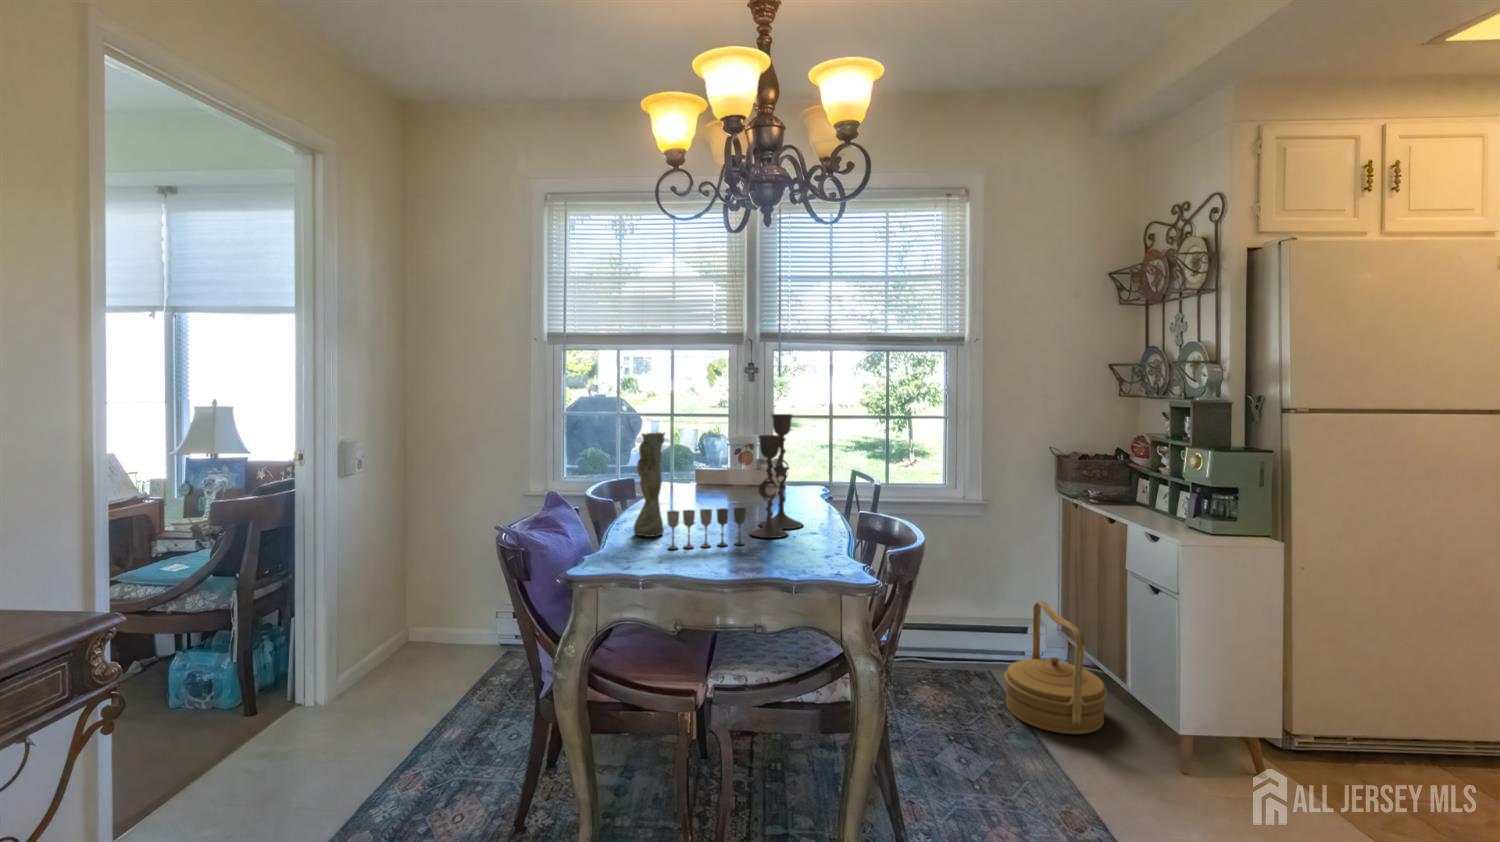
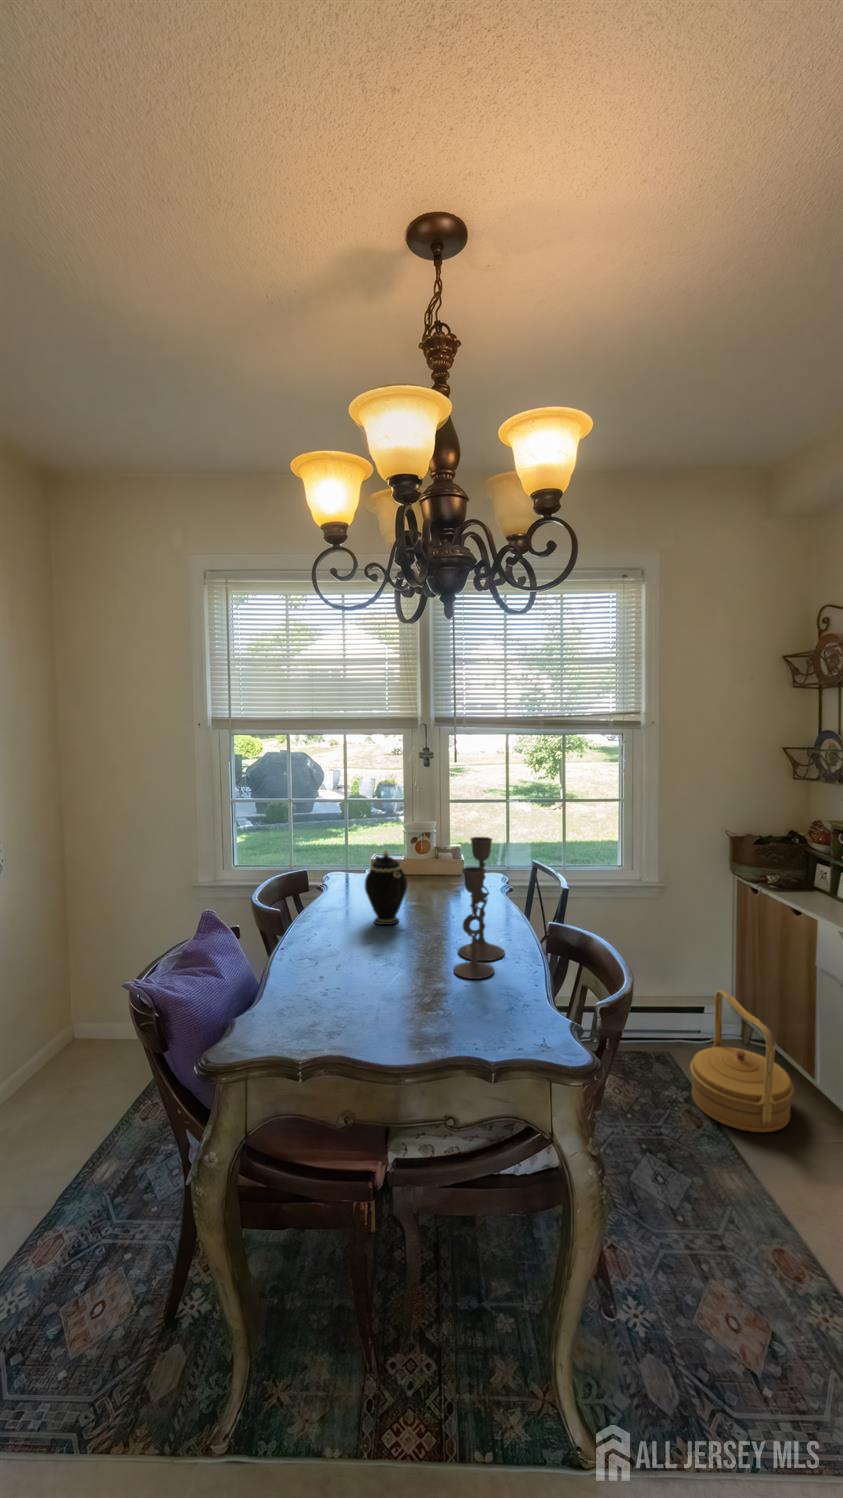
vase: present [634,432,665,537] -> none [333,867,364,982]
teapot: none [677,438,719,509] -> present [365,851,407,925]
wine glass: present [667,508,746,549] -> none [373,952,455,1005]

